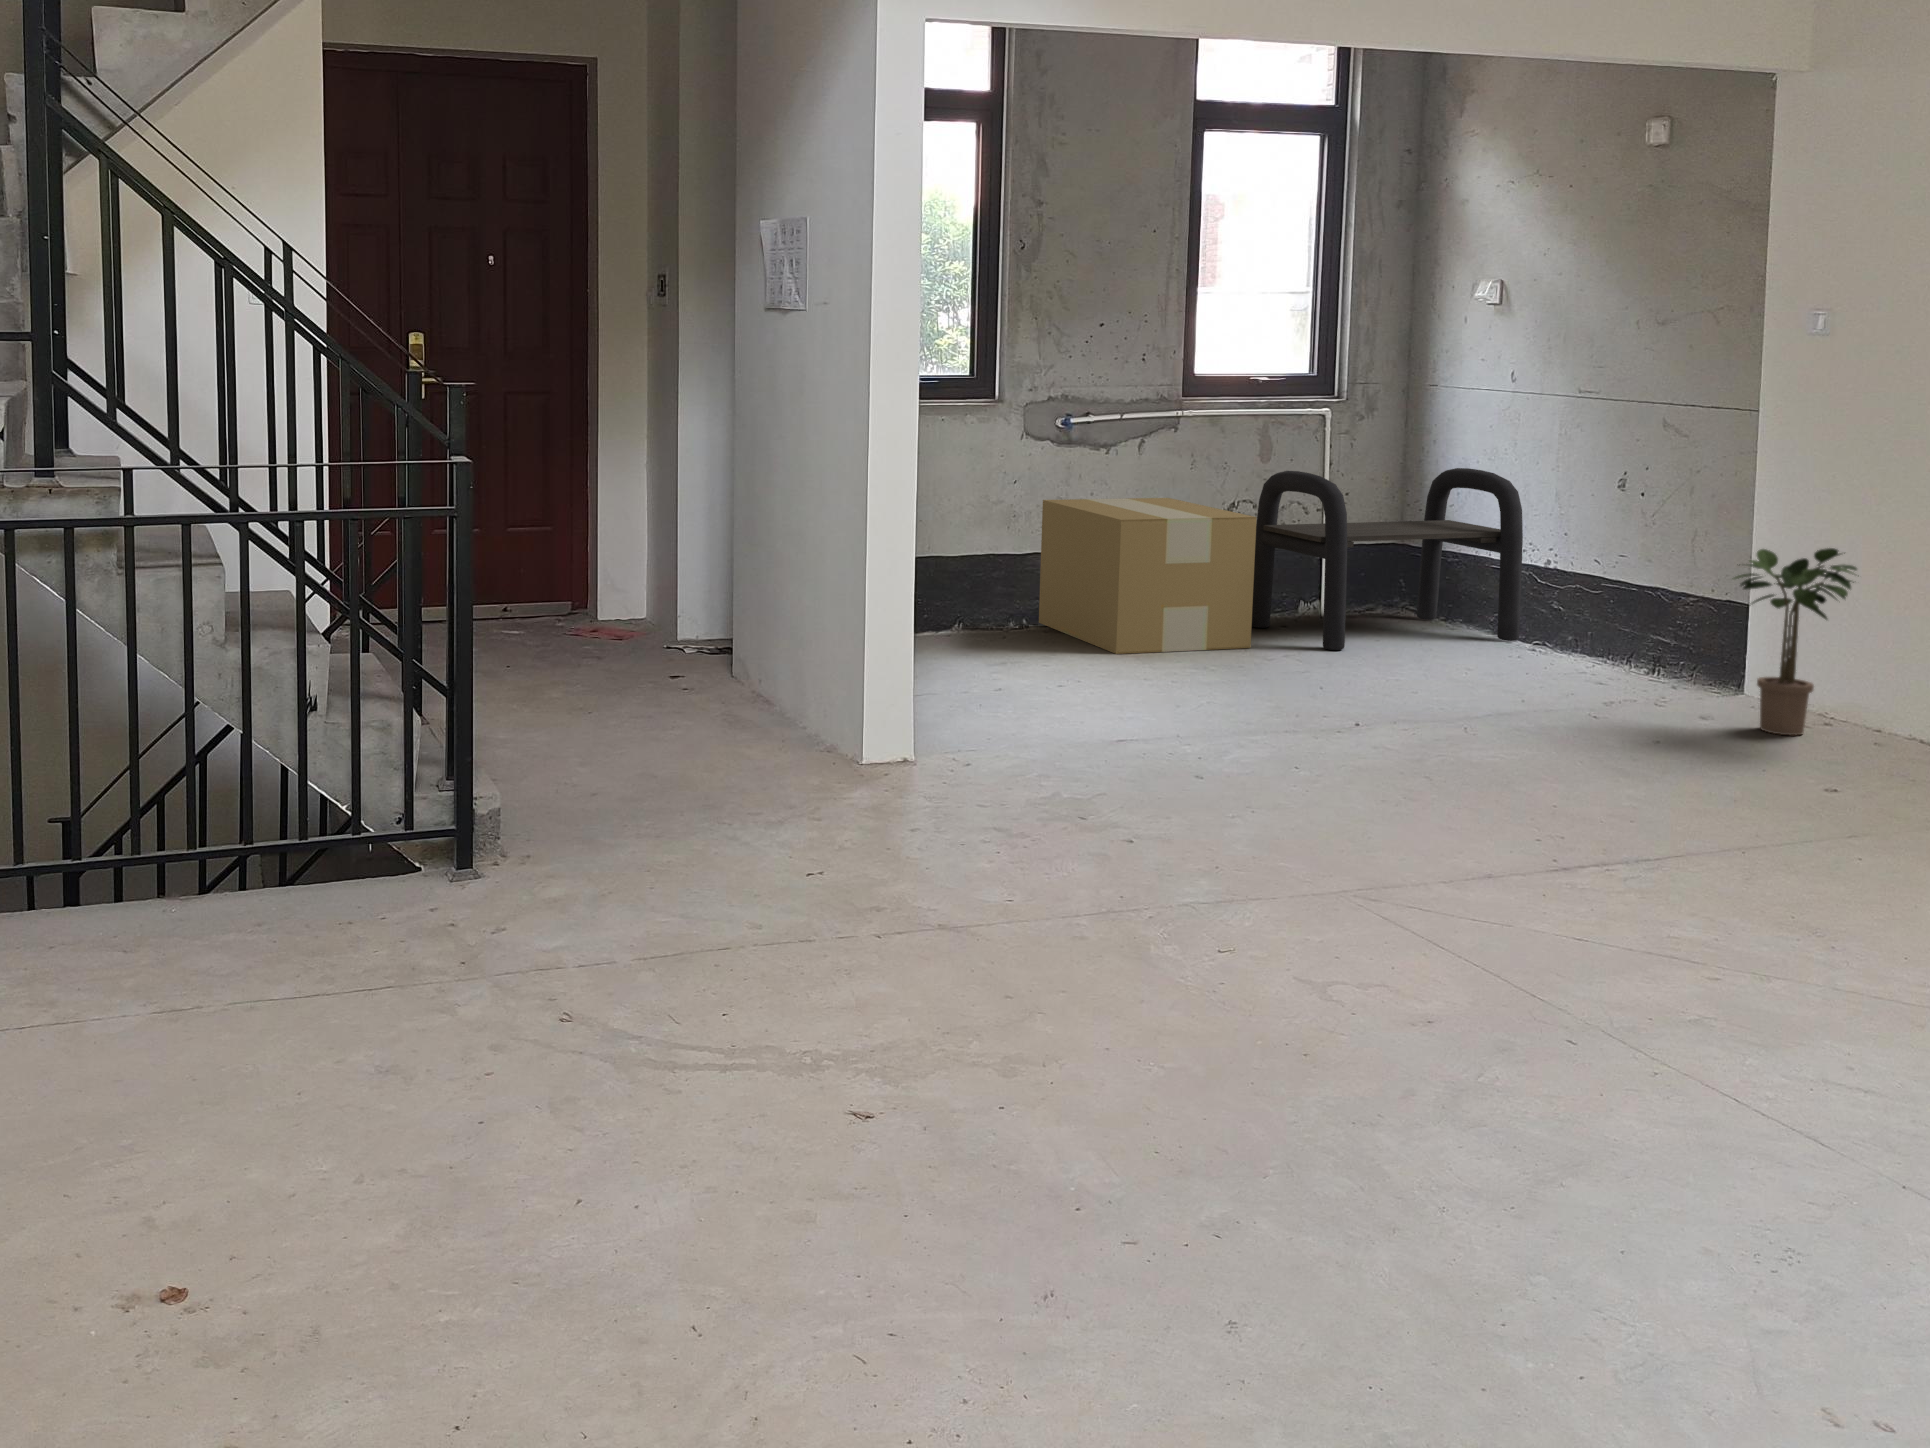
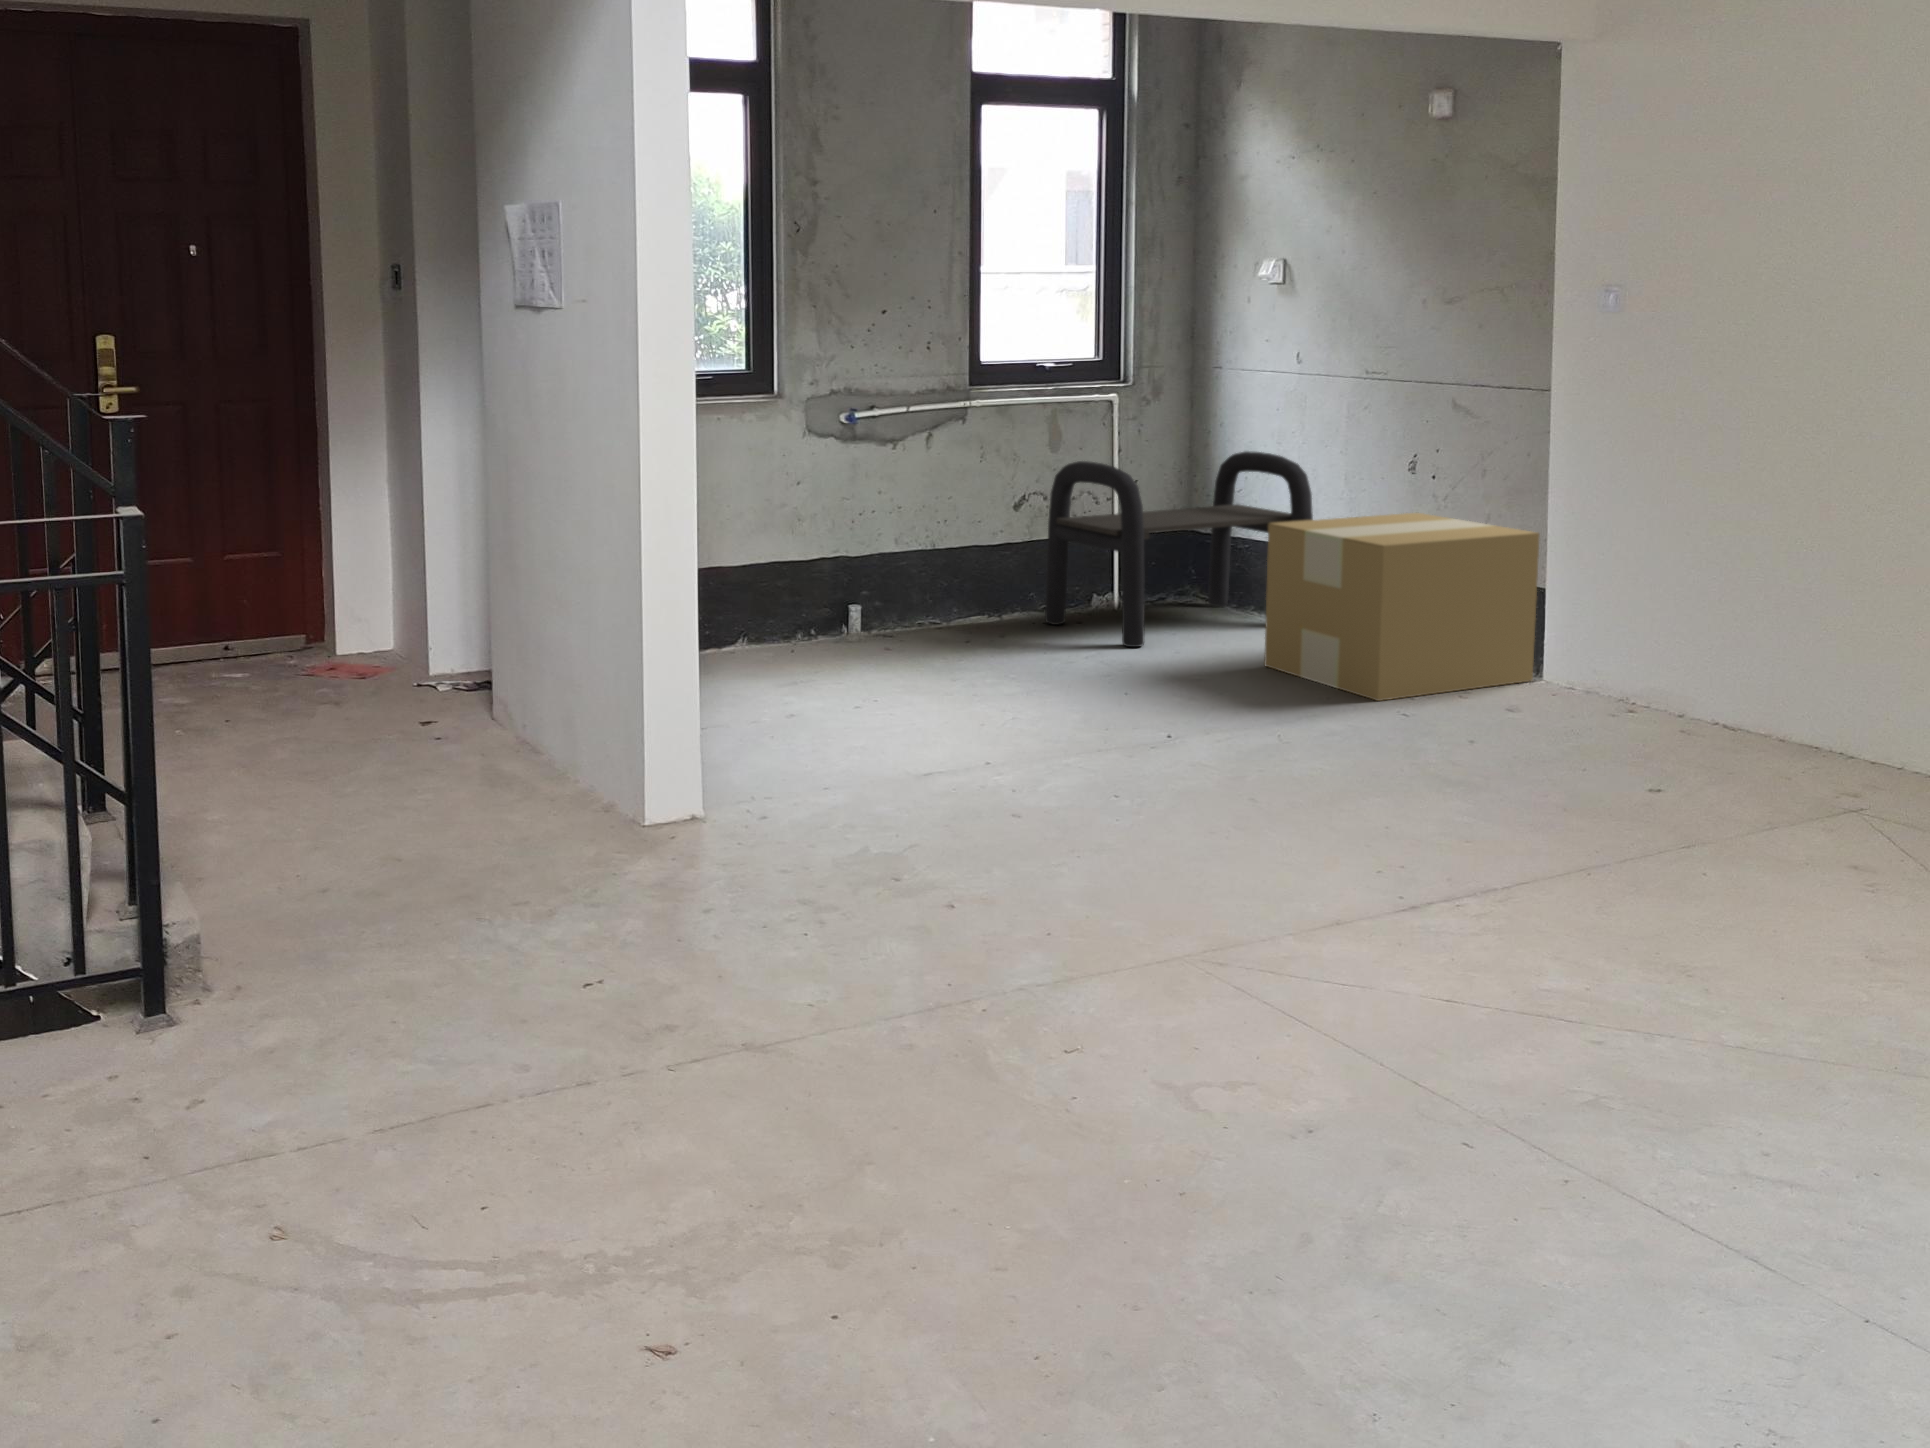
cardboard box: present [1039,498,1256,654] -> present [1264,513,1539,701]
potted plant: present [1734,548,1857,735] -> none [1534,531,1660,722]

